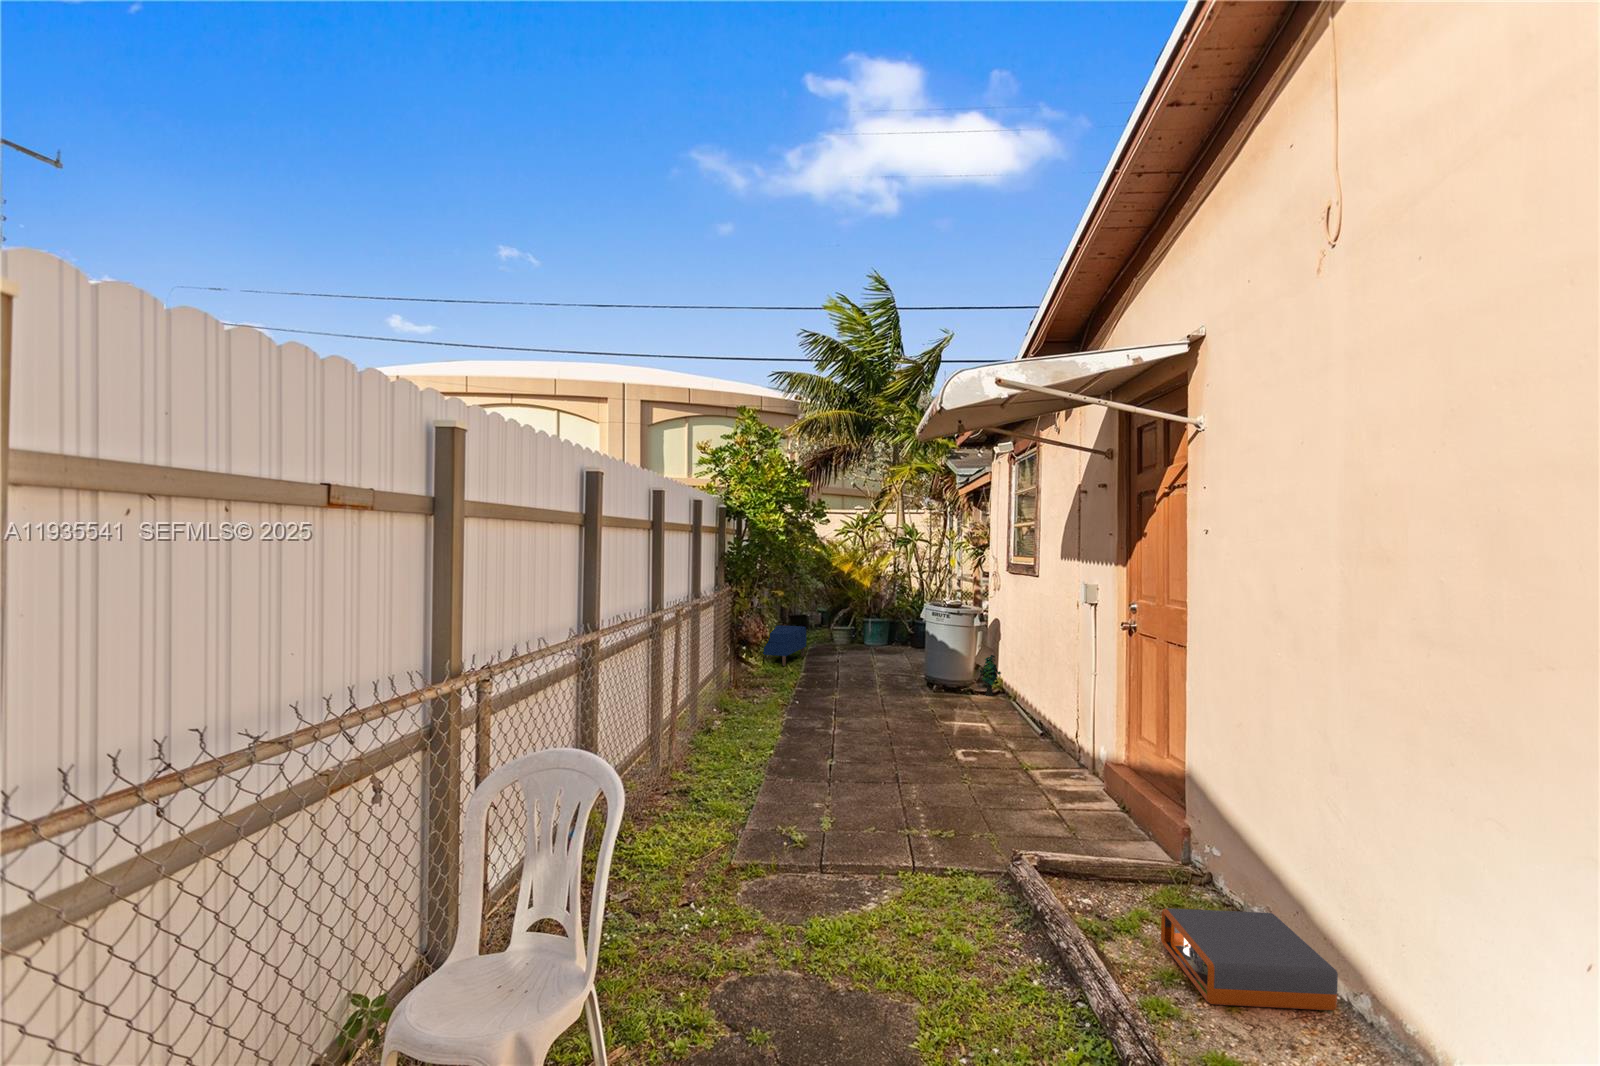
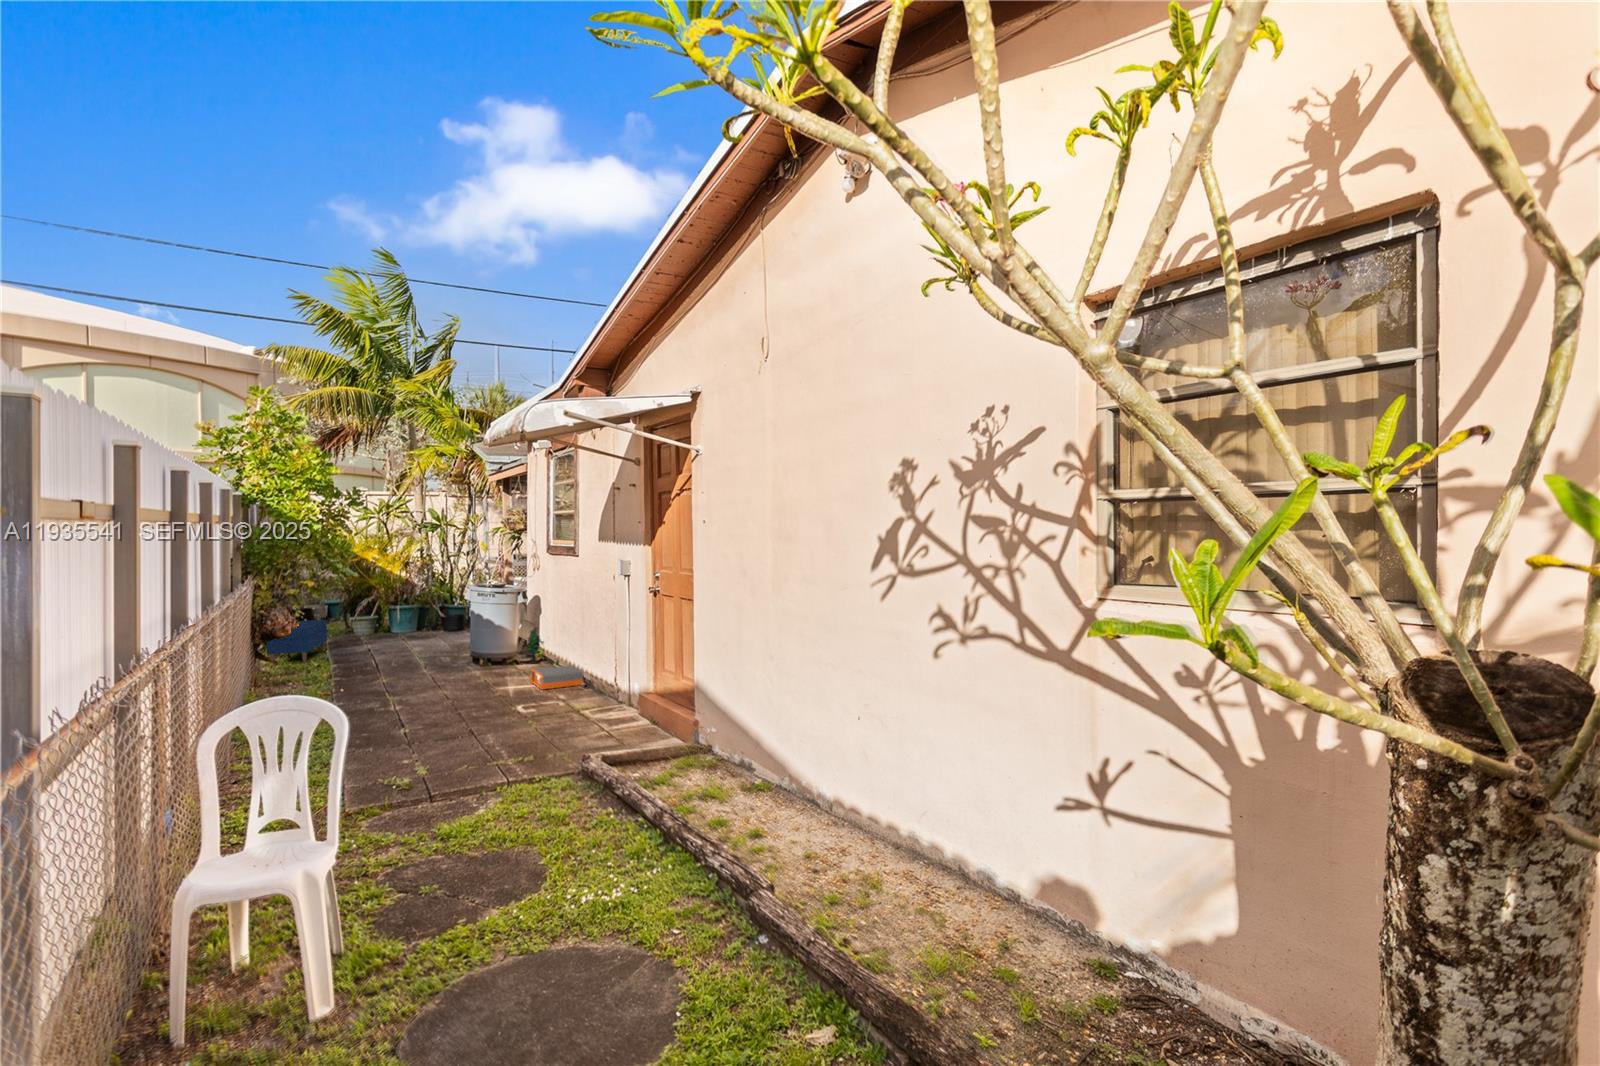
storage box: present [1161,908,1338,1010] -> present [531,665,583,690]

